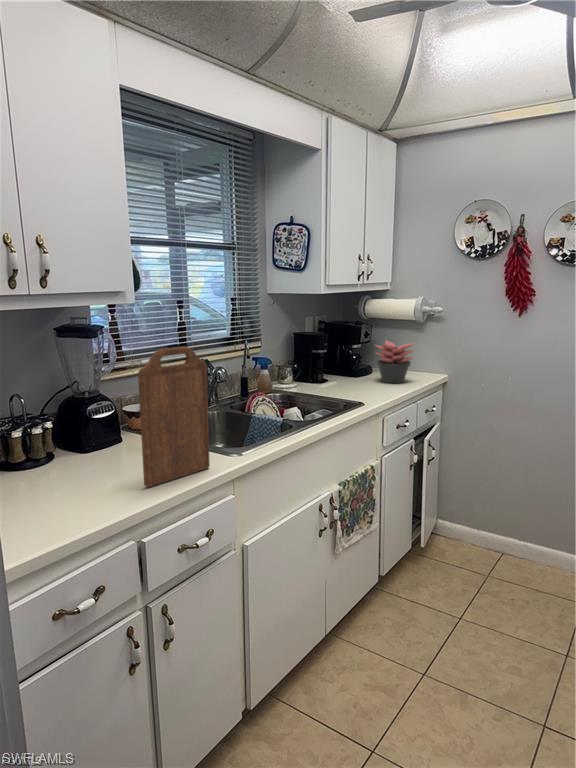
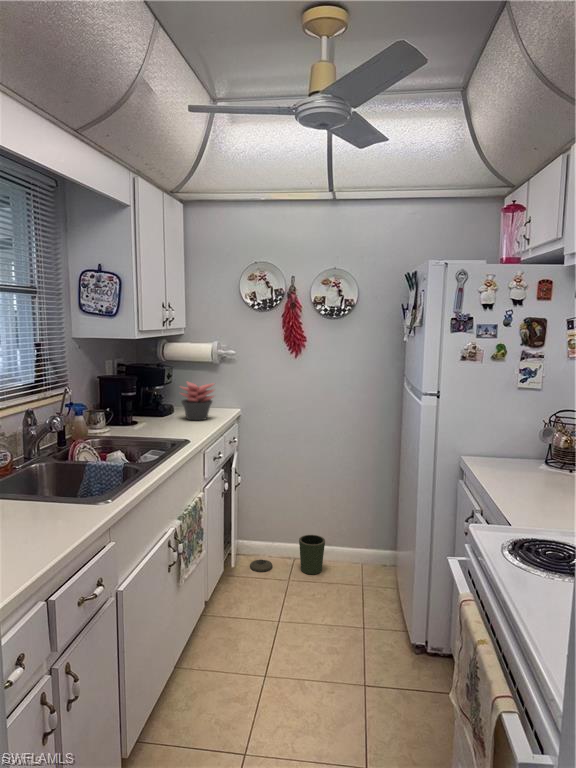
cutting board: present [138,346,210,487] -> none [28,395,89,545]
trash can: none [448,529,542,577] -> present [250,535,325,574]

